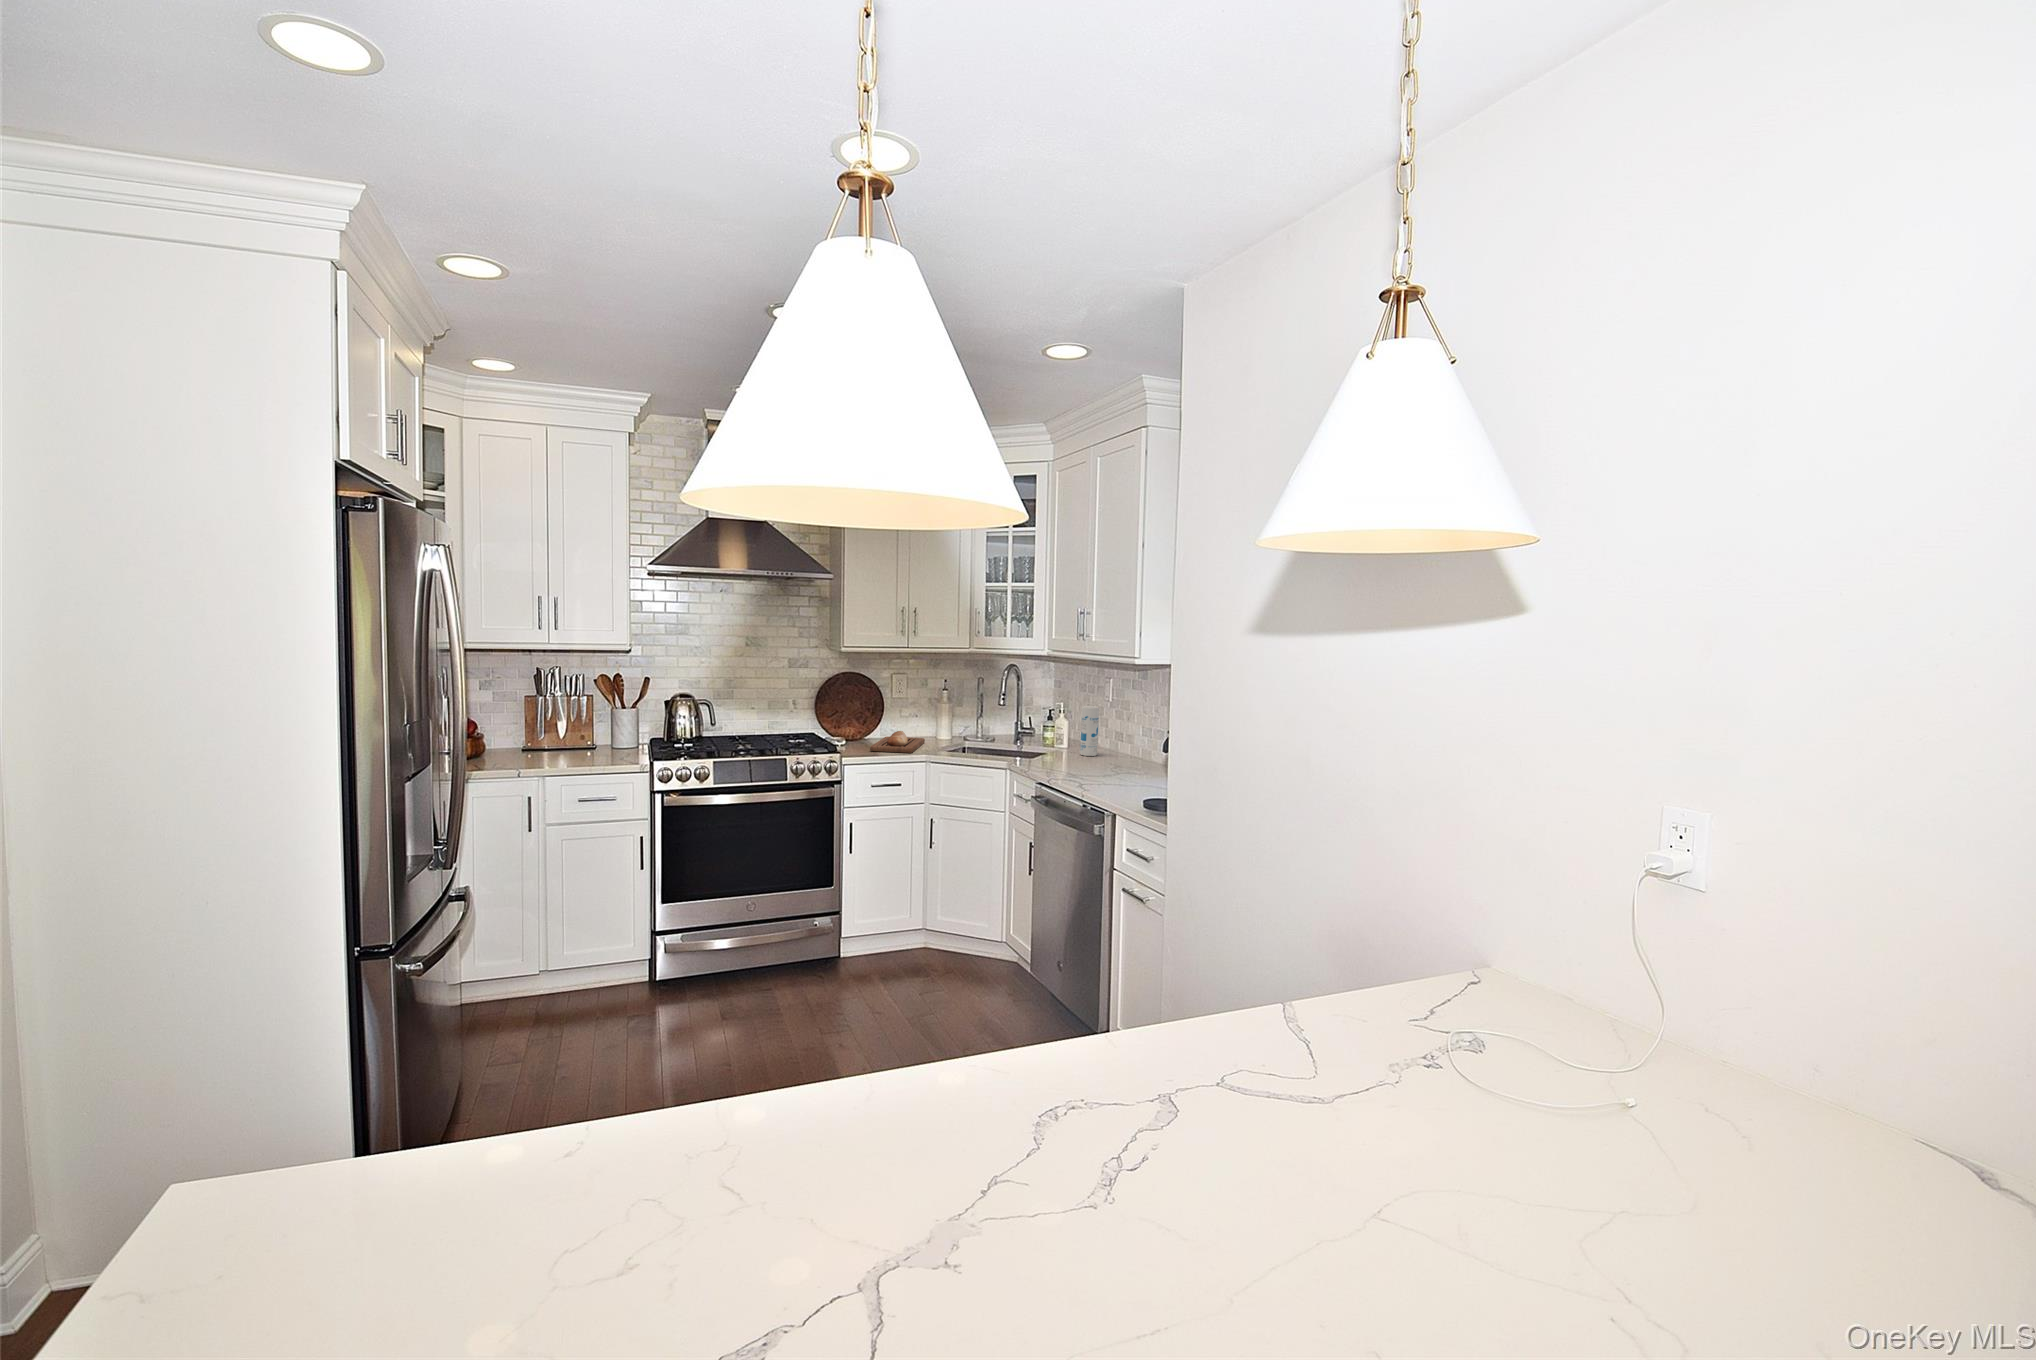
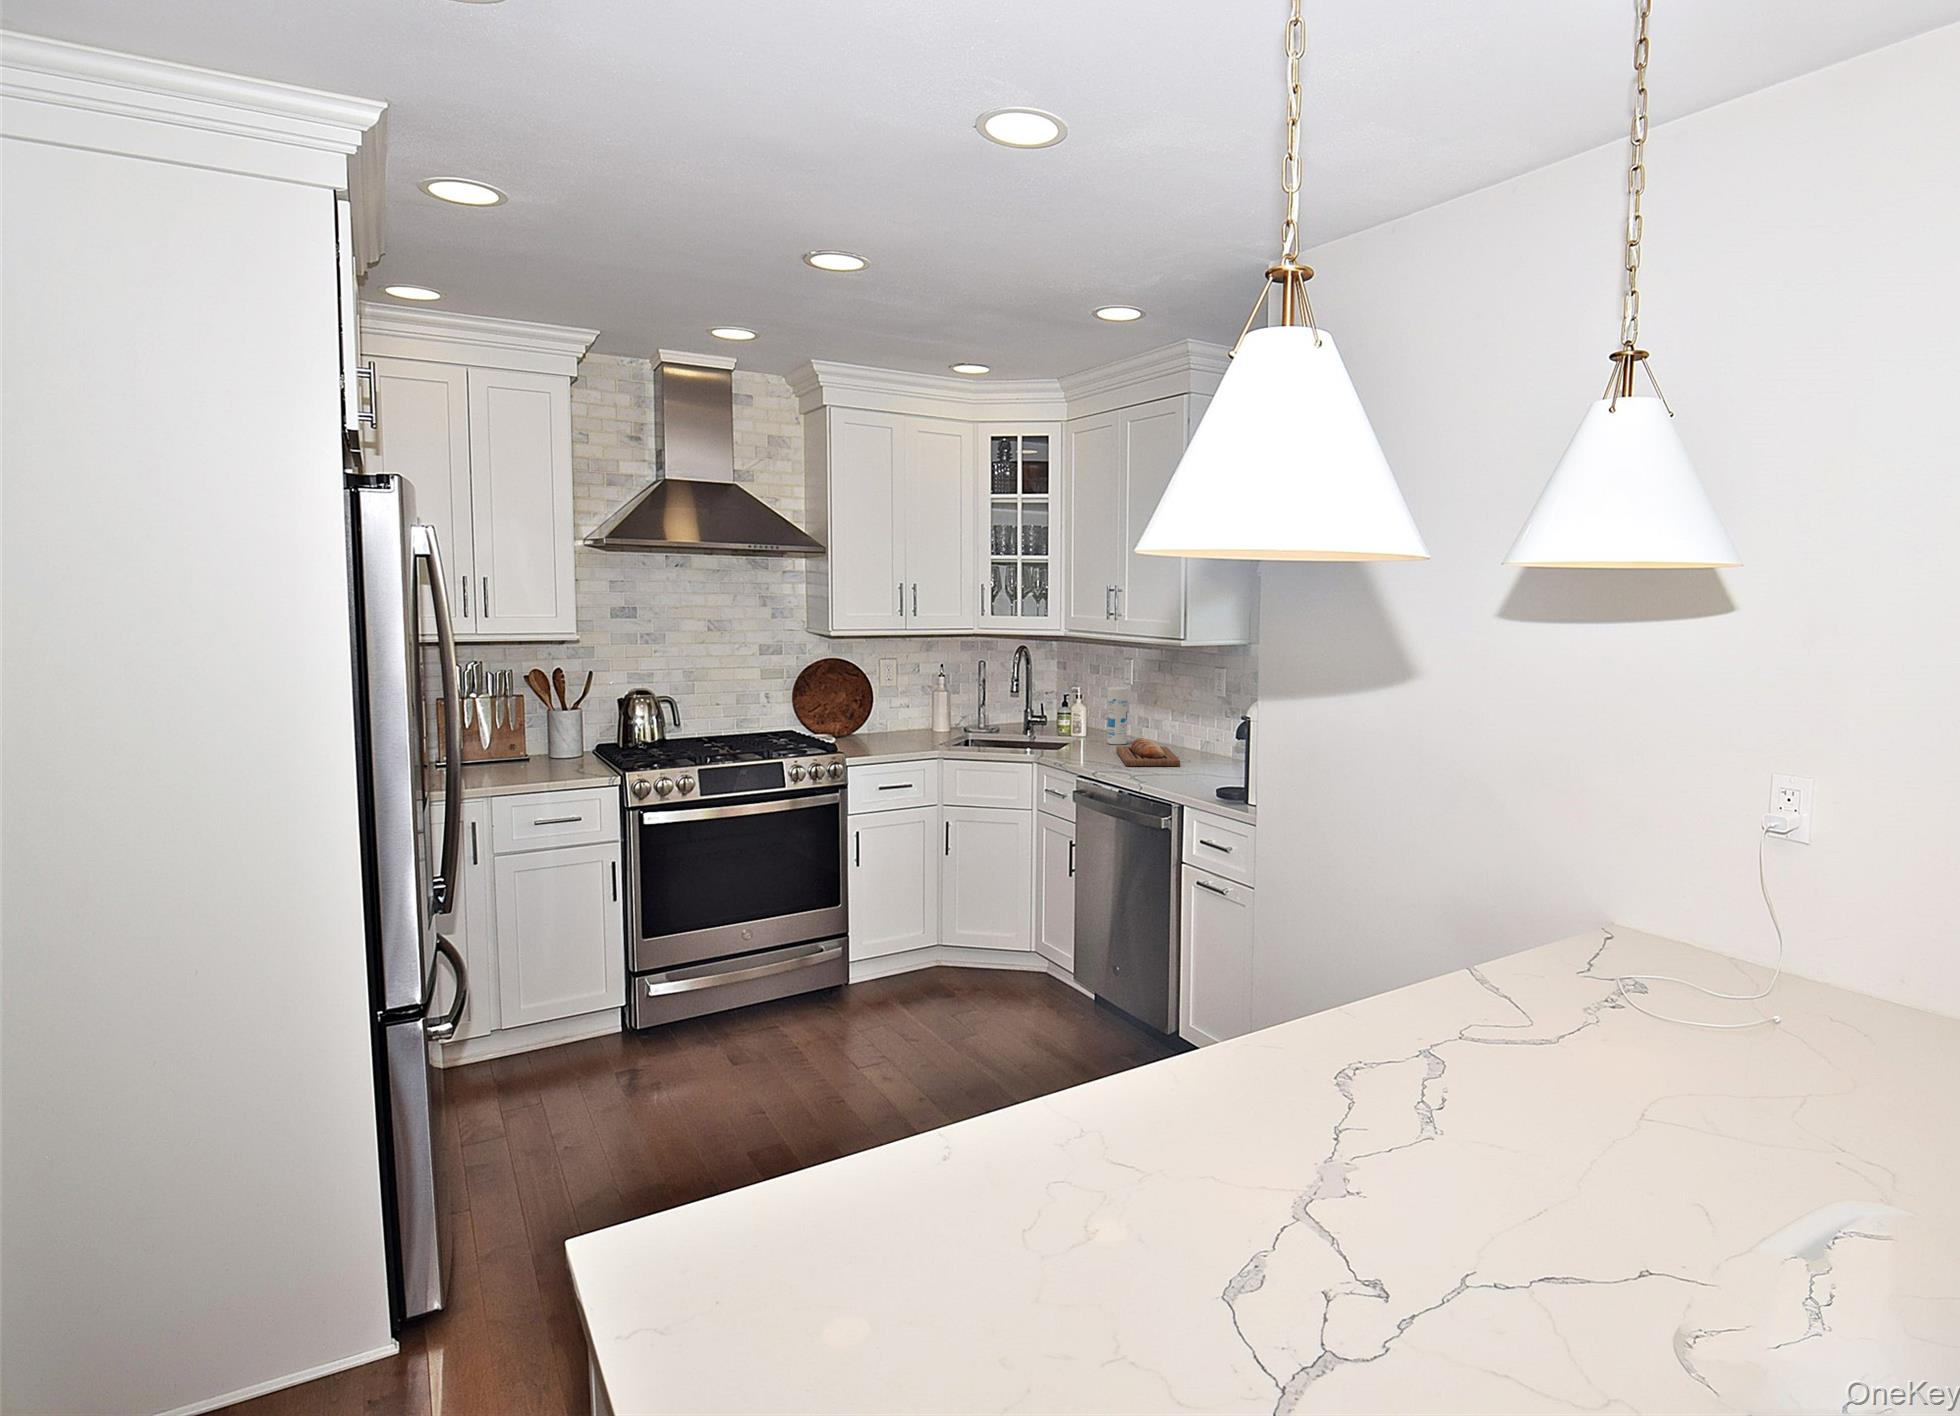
bread loaf: present [870,731,925,753] -> present [1116,738,1180,766]

